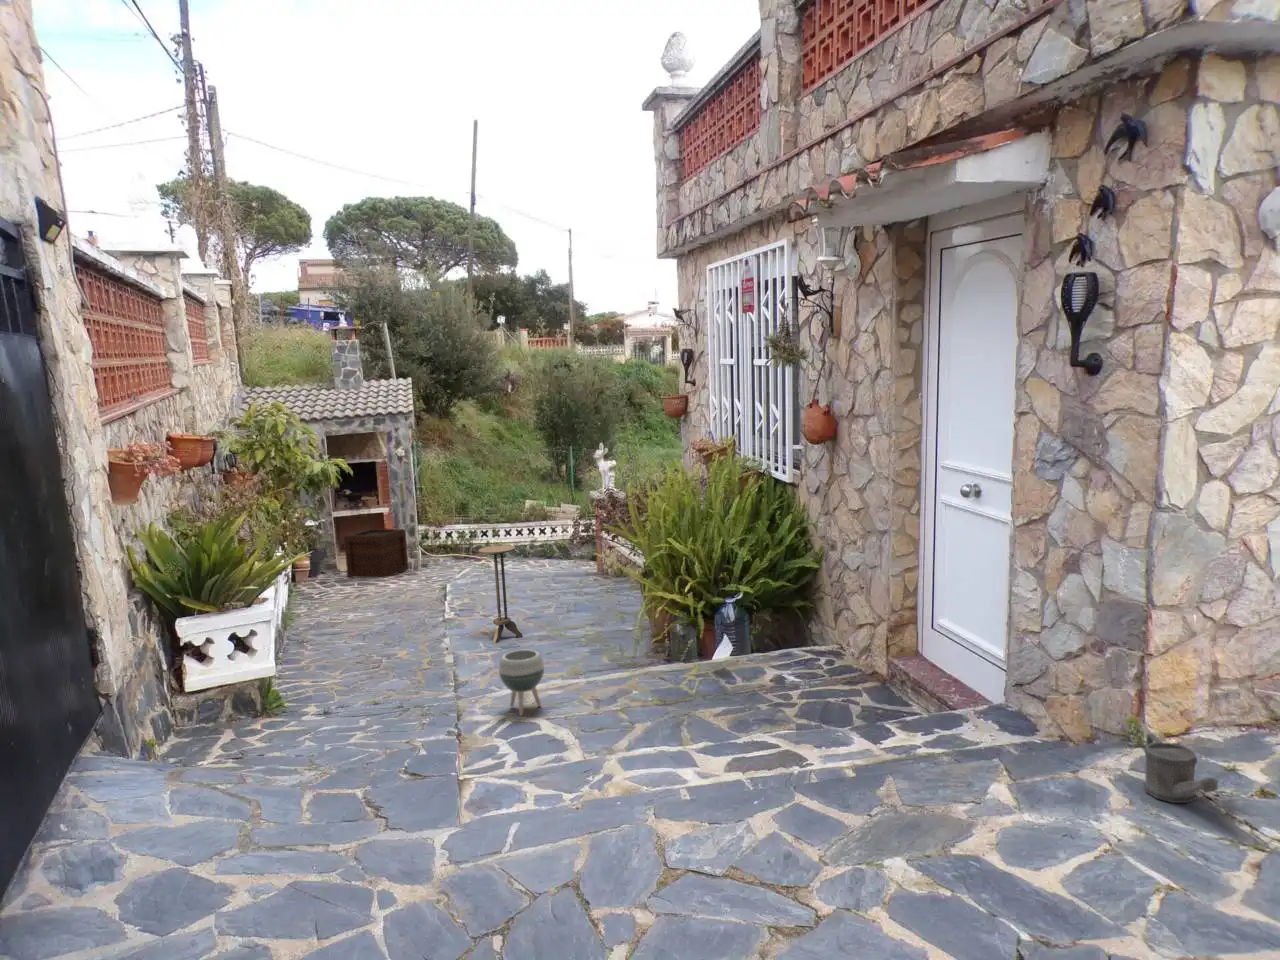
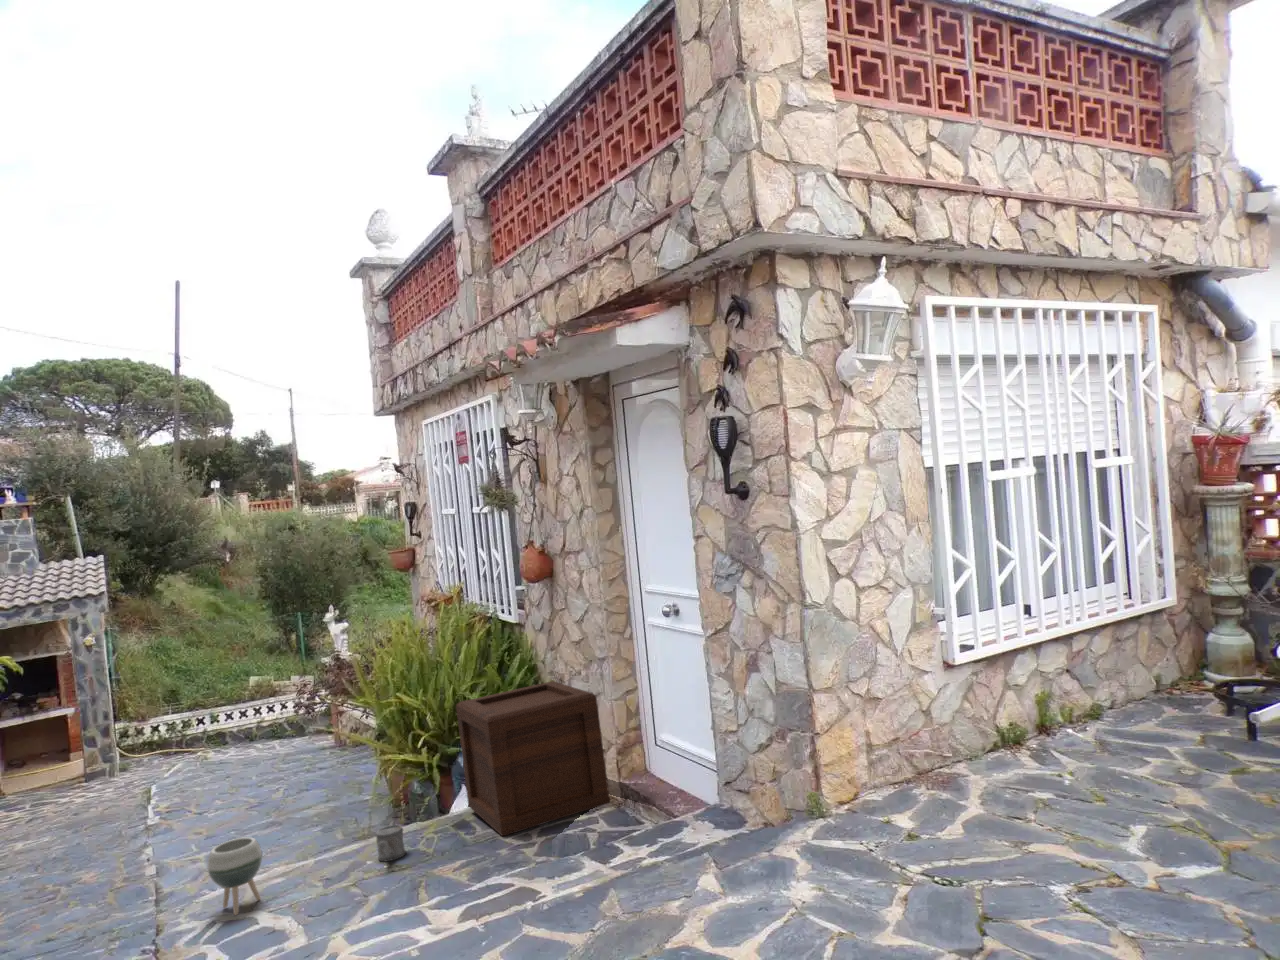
wooden crate: present [344,529,408,577] -> present [456,681,610,836]
side table: present [479,545,523,643] -> none [186,729,244,846]
watering can: present [1144,734,1218,803] -> present [375,821,406,862]

